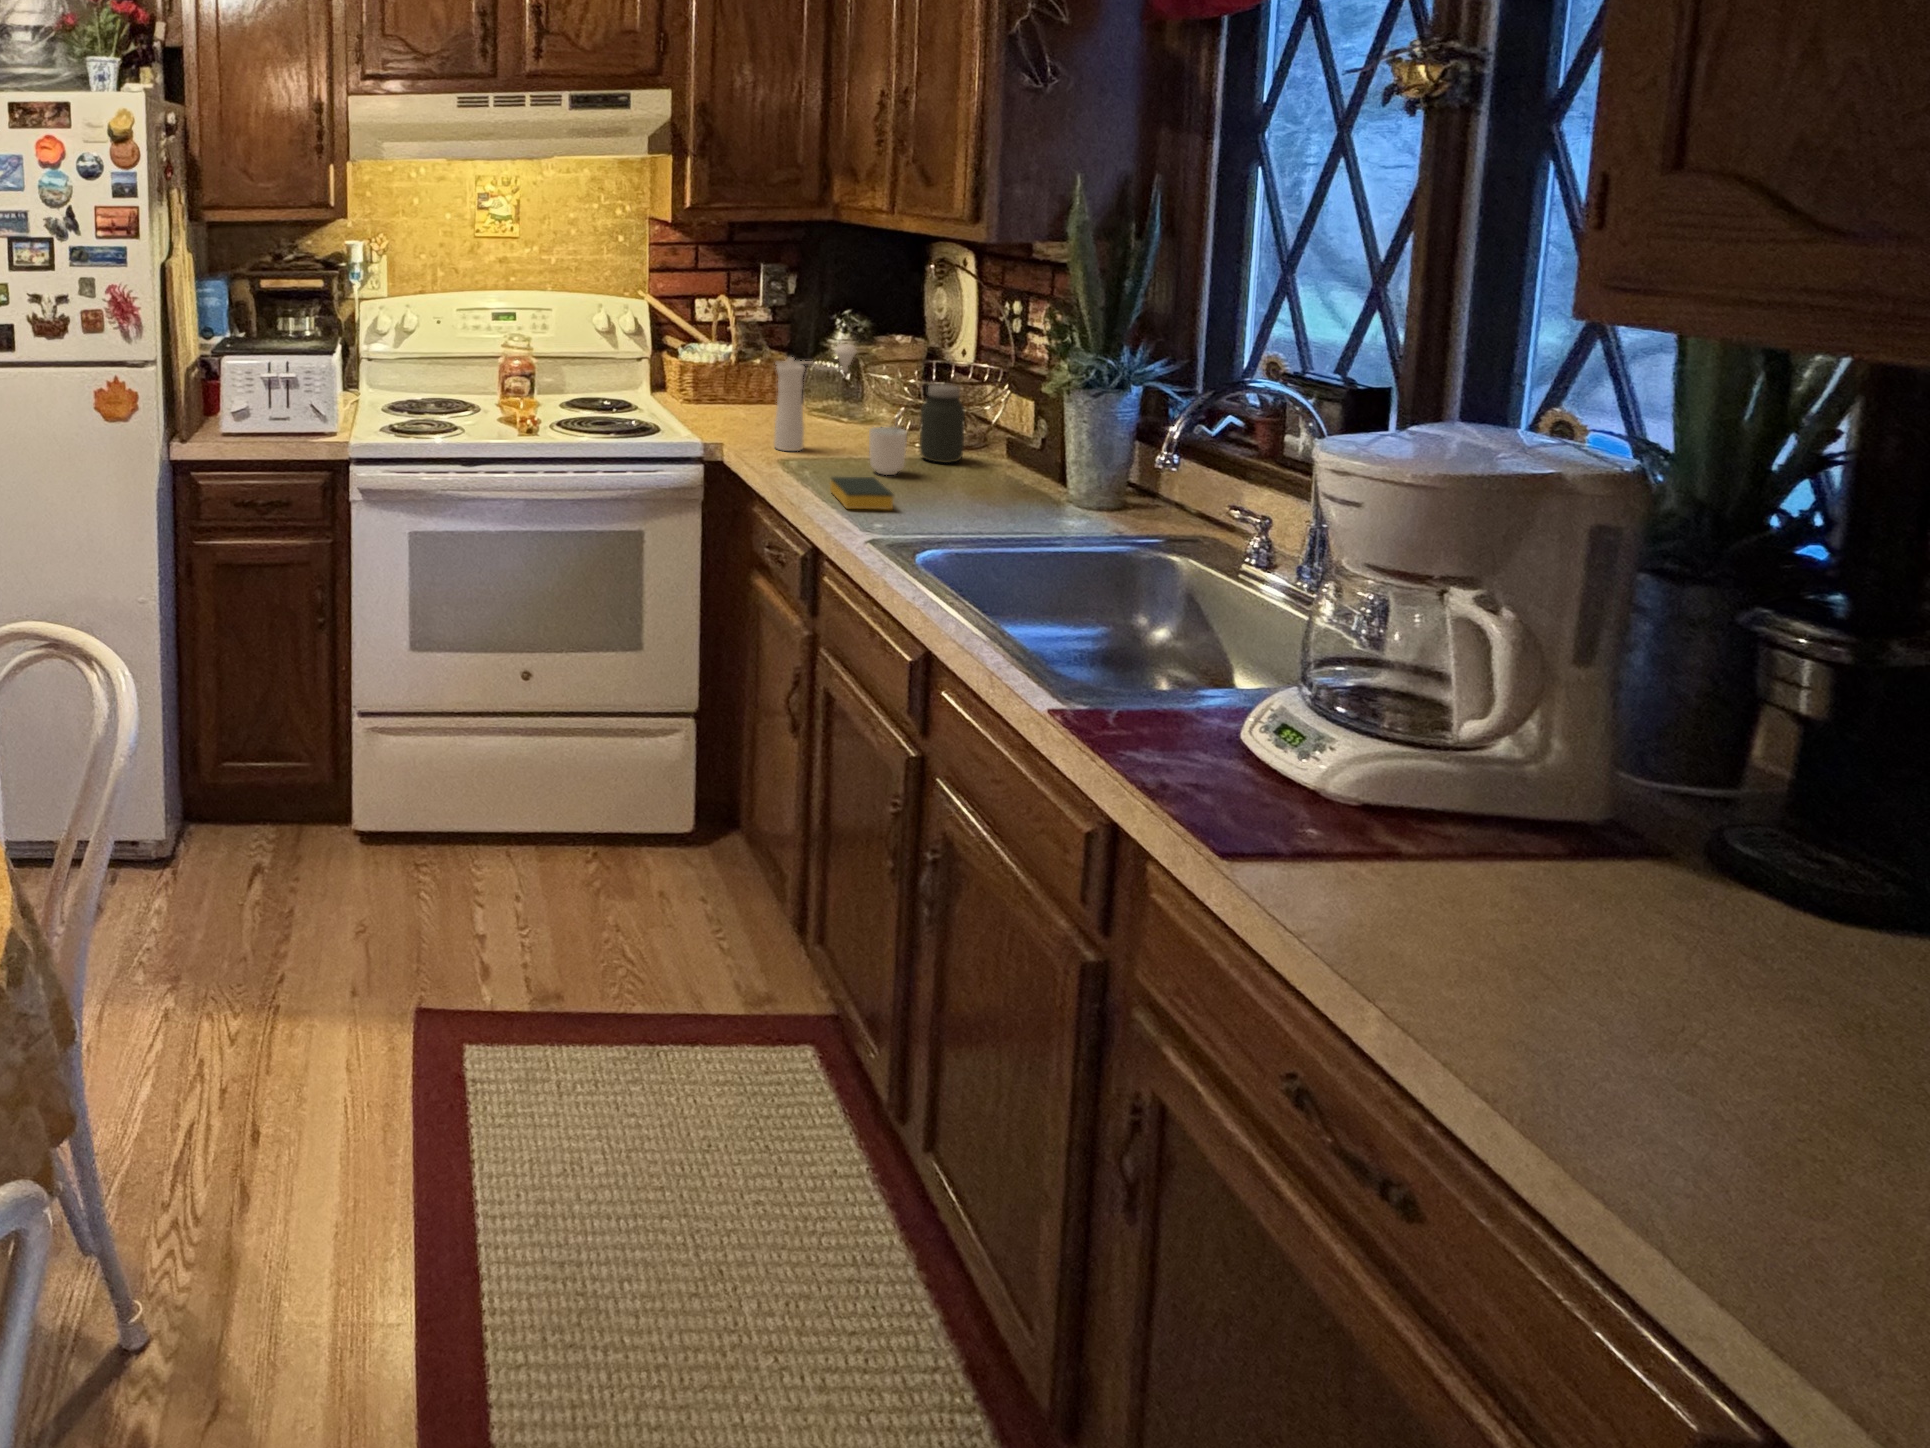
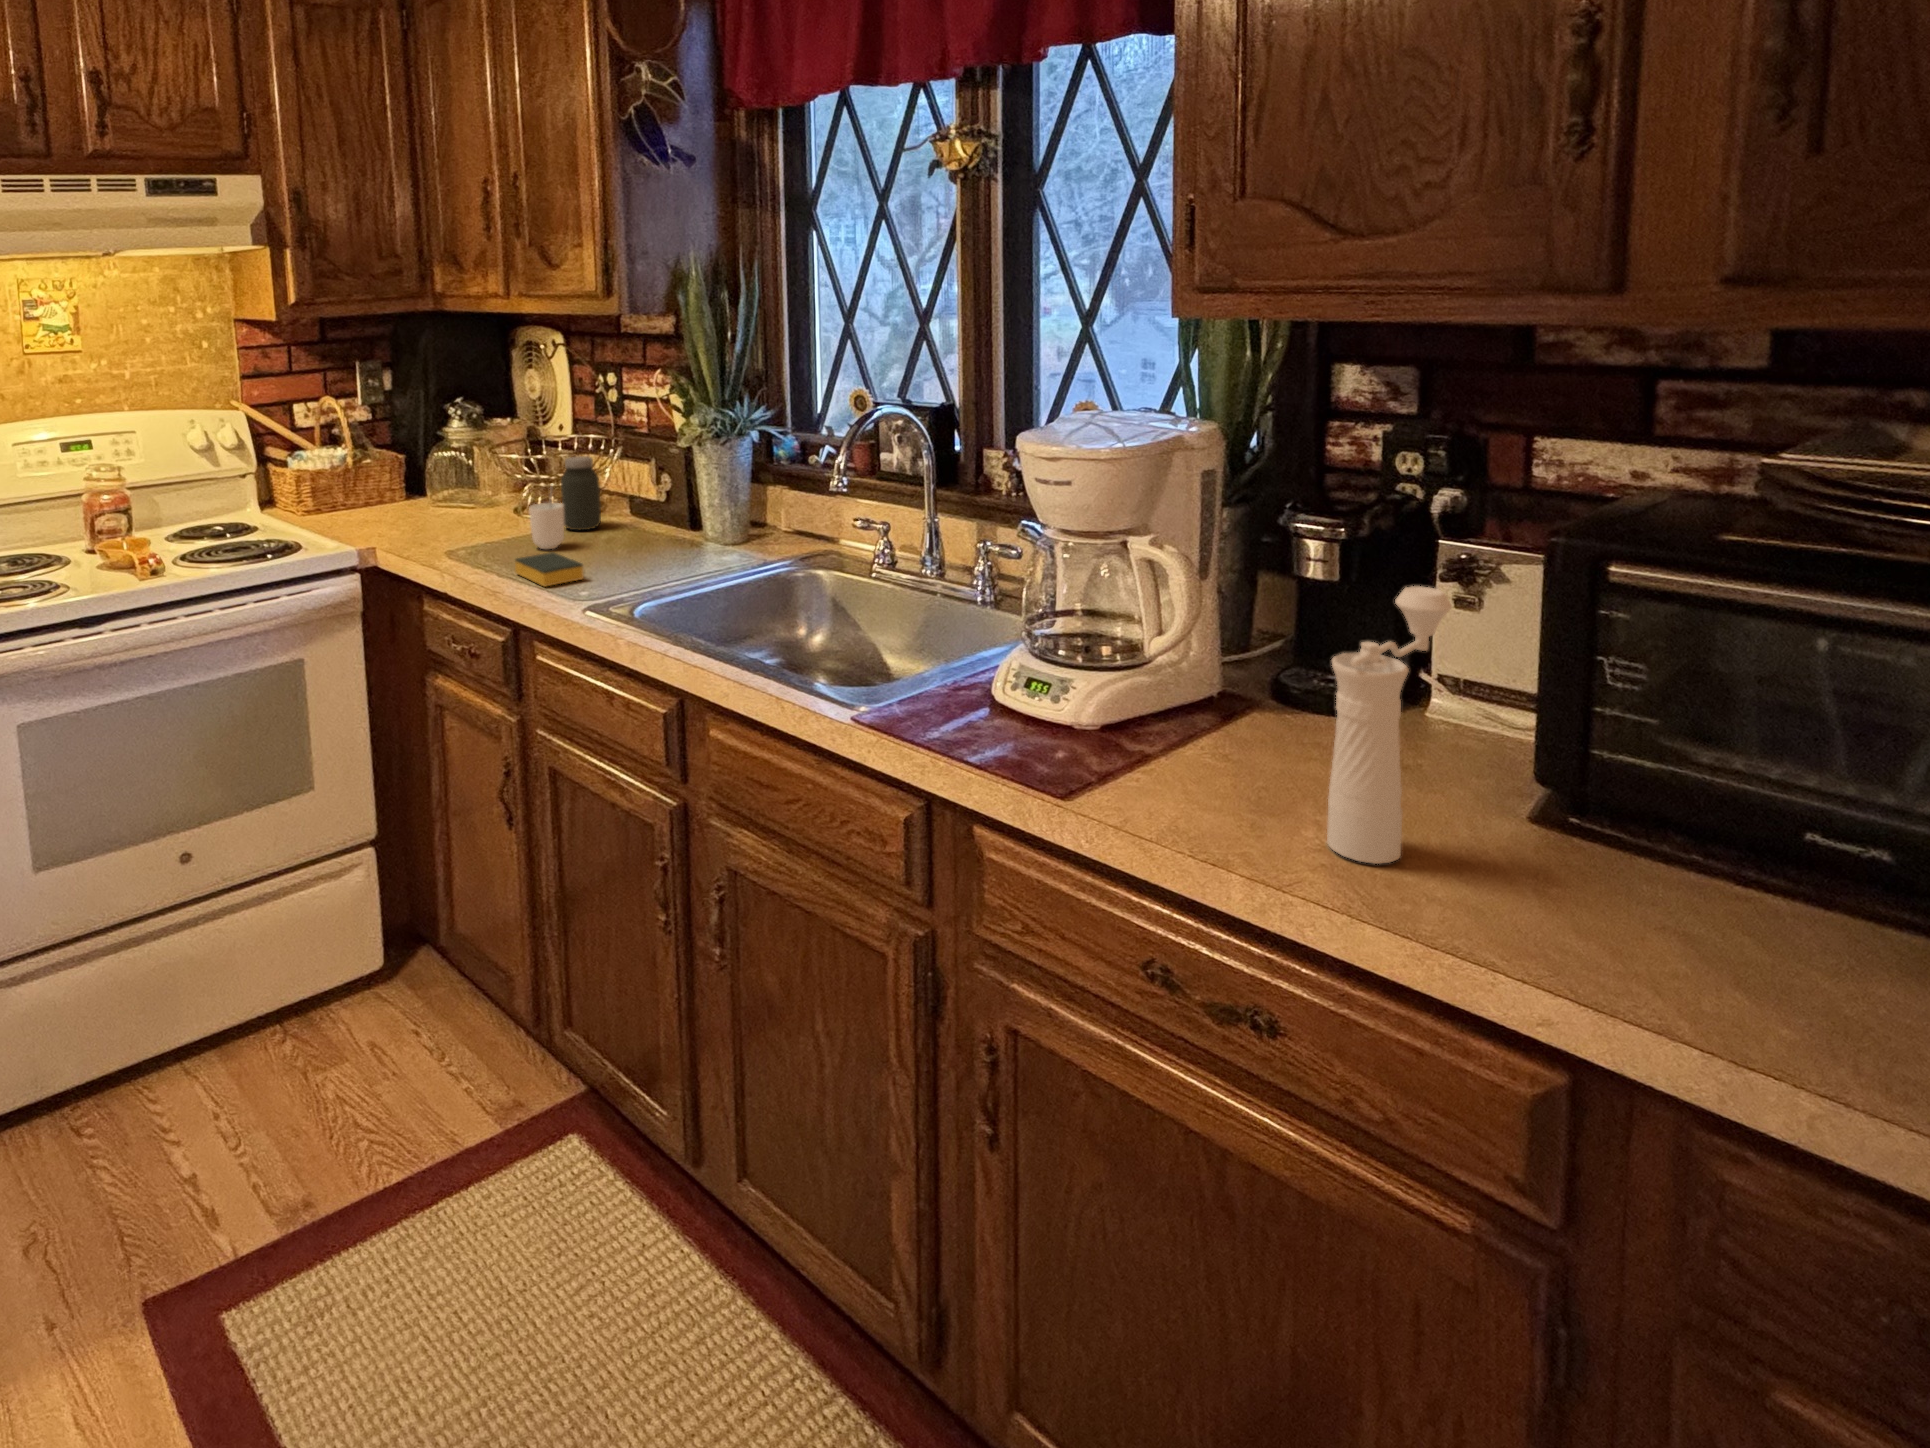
pepper mill: present [774,344,857,451] -> present [1327,586,1452,864]

